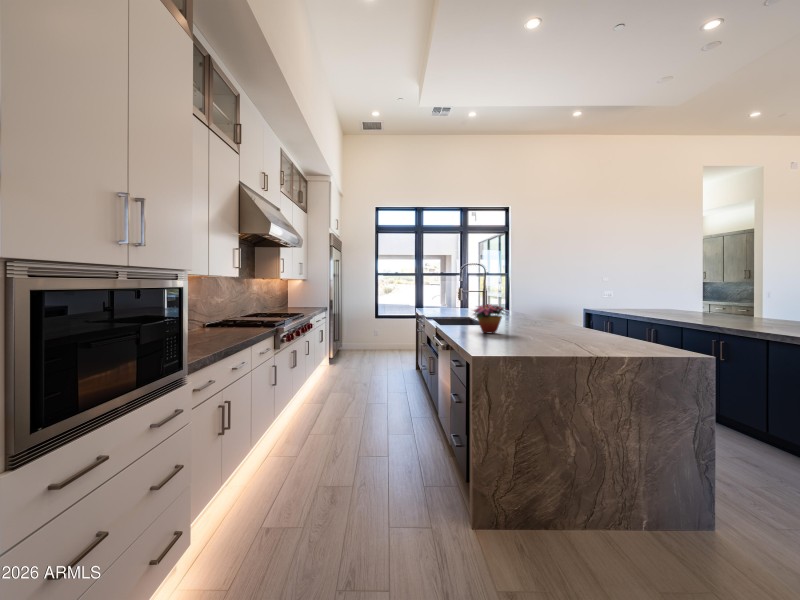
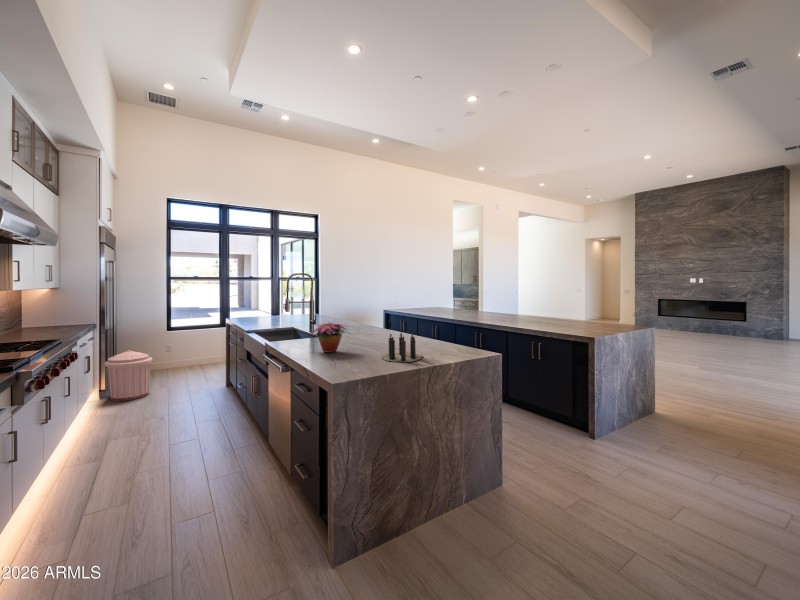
candle: none [532,315,592,346] -> present [383,333,423,363]
trash can: none [332,329,362,368] -> present [104,350,153,401]

